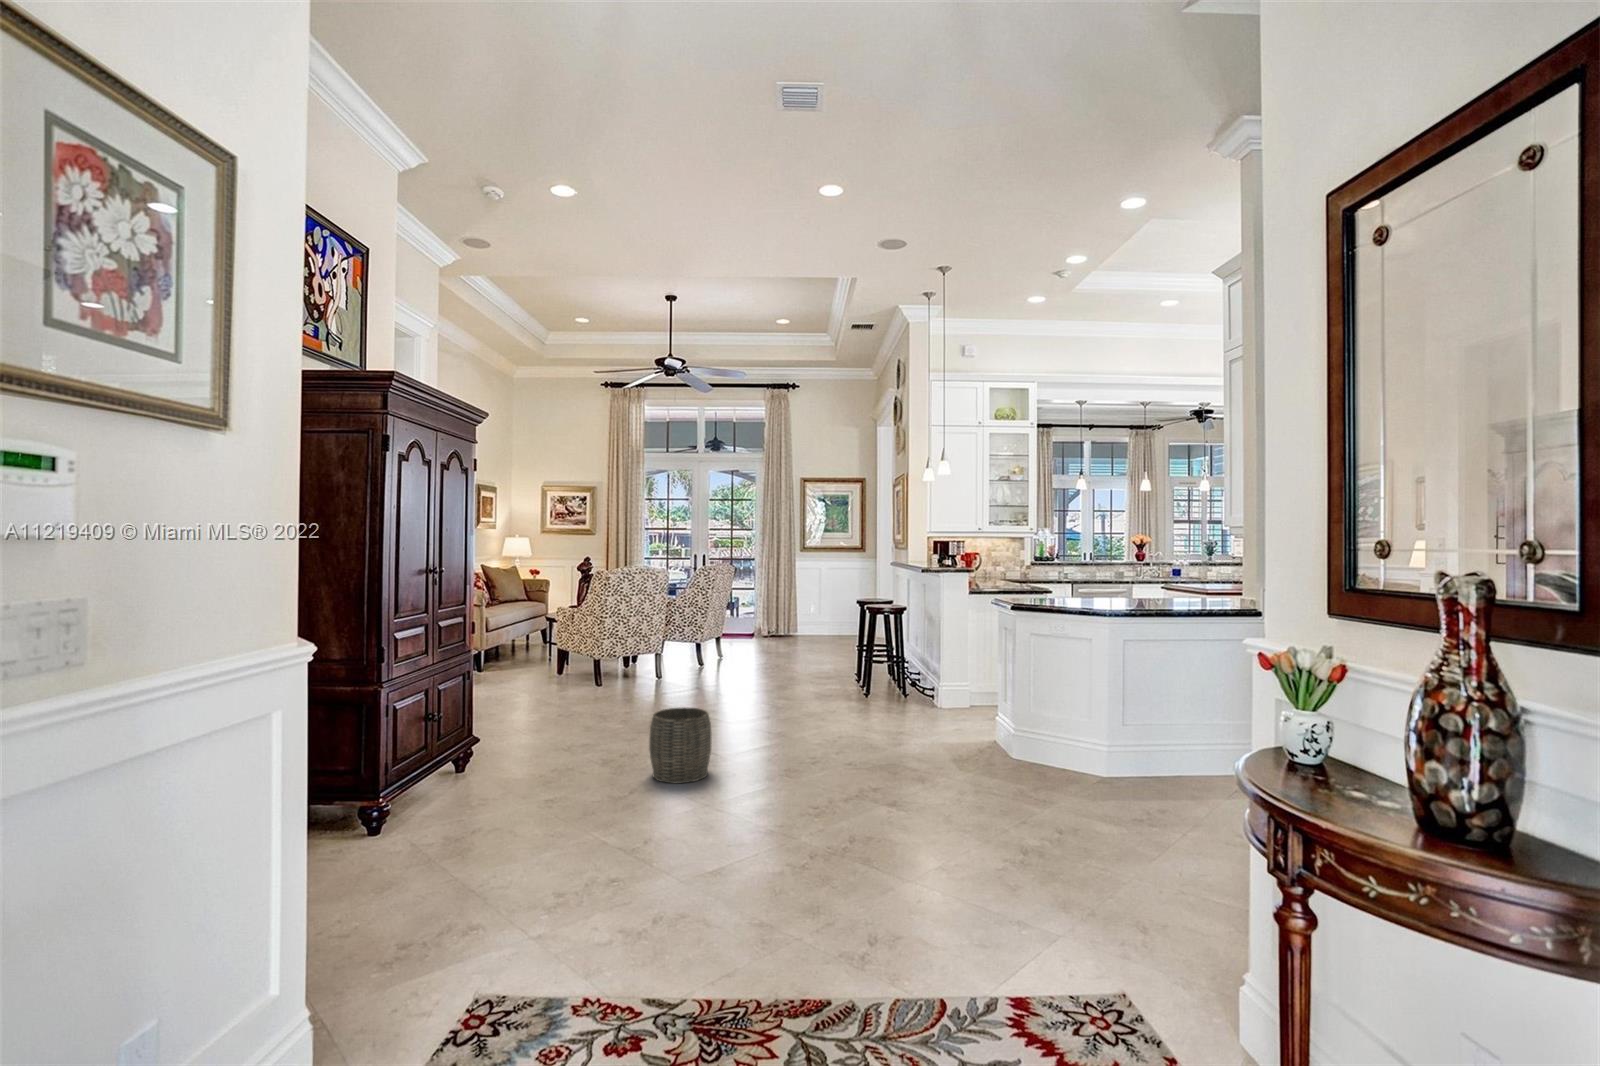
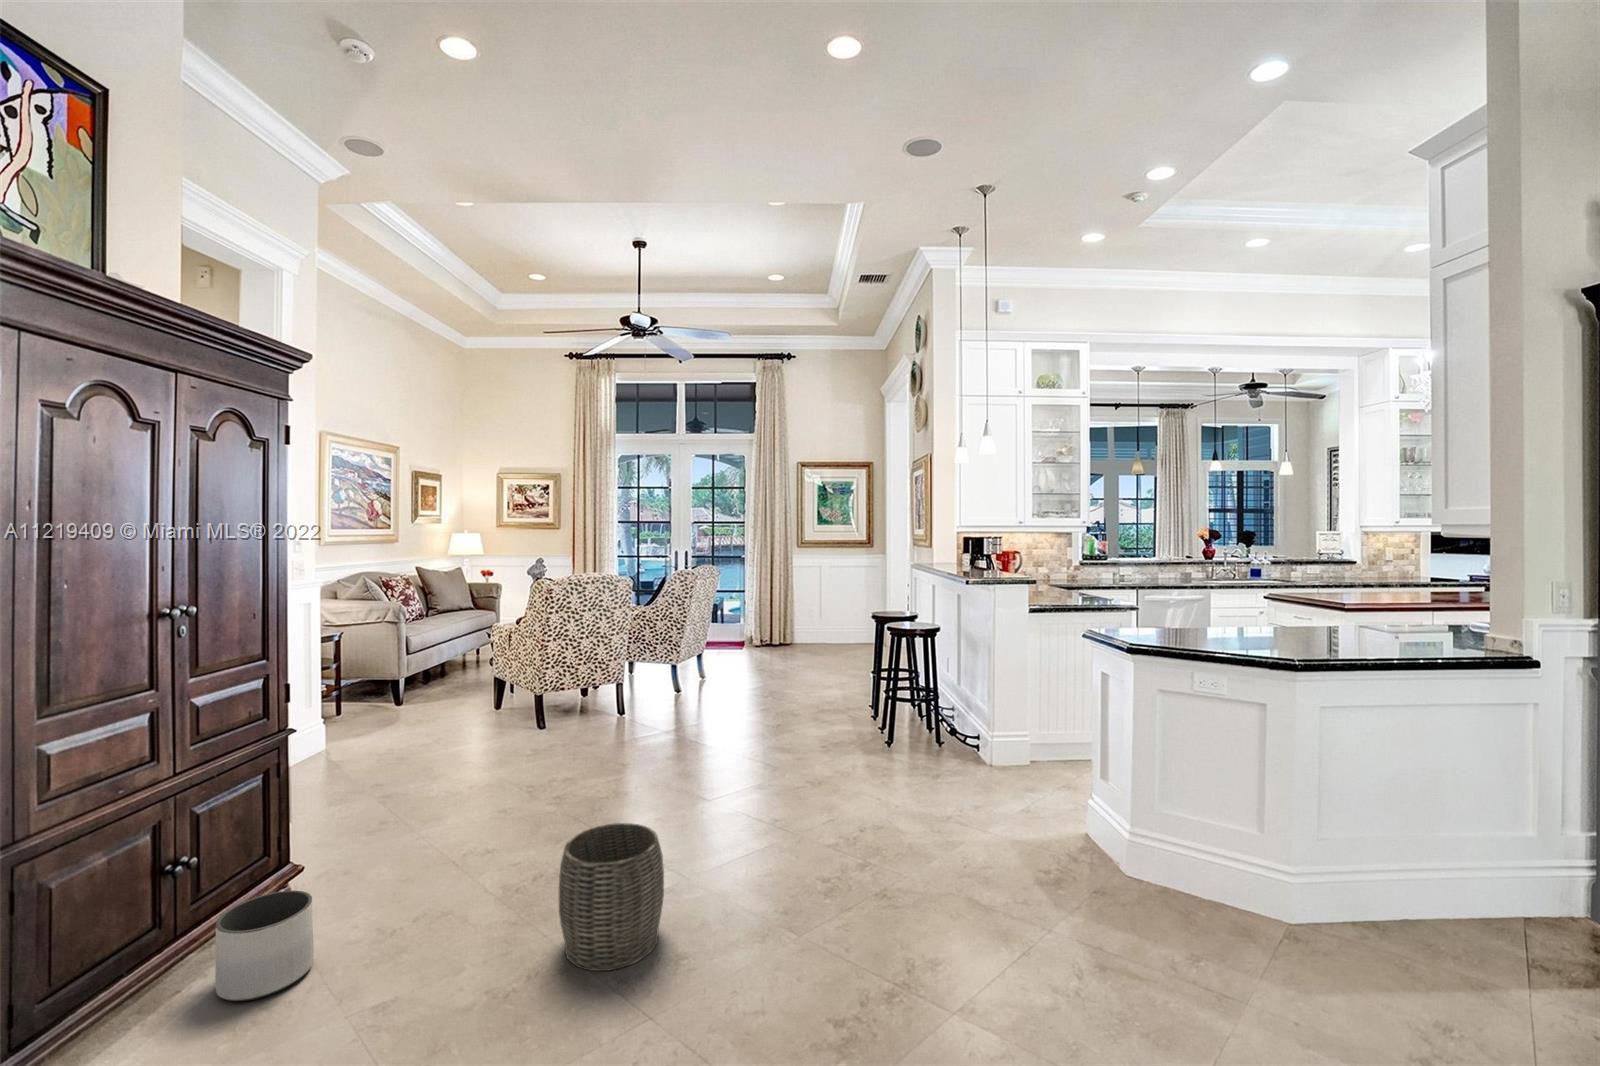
planter: none [459,738,508,790] -> present [215,890,314,1001]

